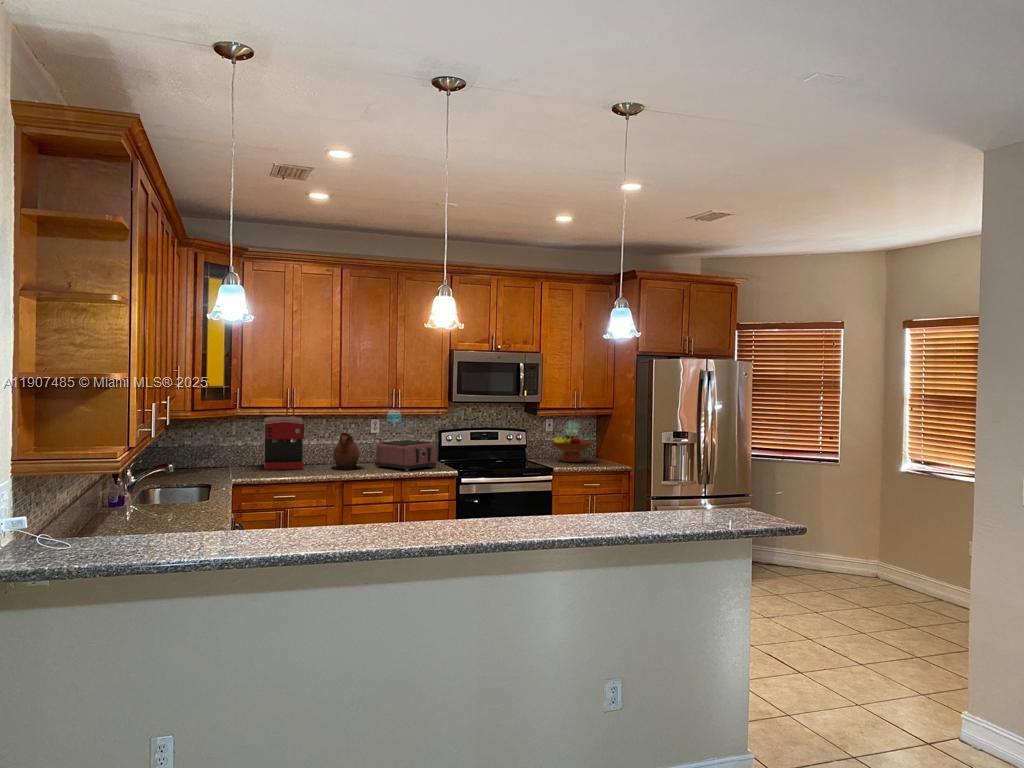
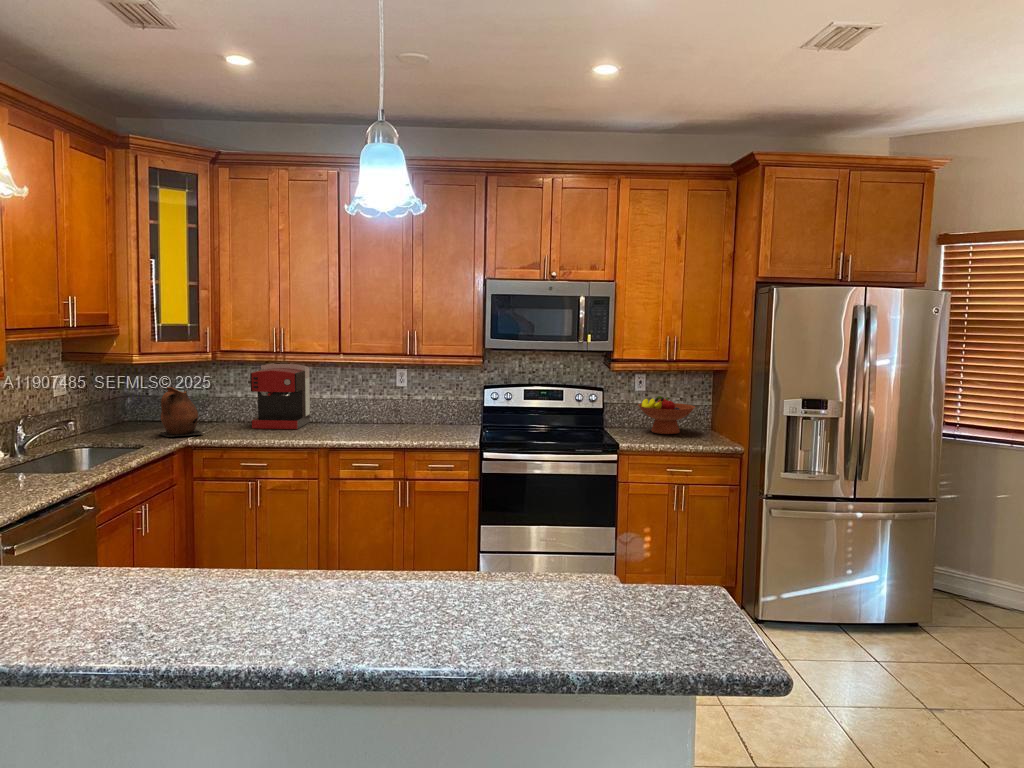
ceramic pitcher: present [332,433,364,469] -> present [160,387,203,437]
toaster: present [375,440,437,471] -> none [388,397,465,438]

